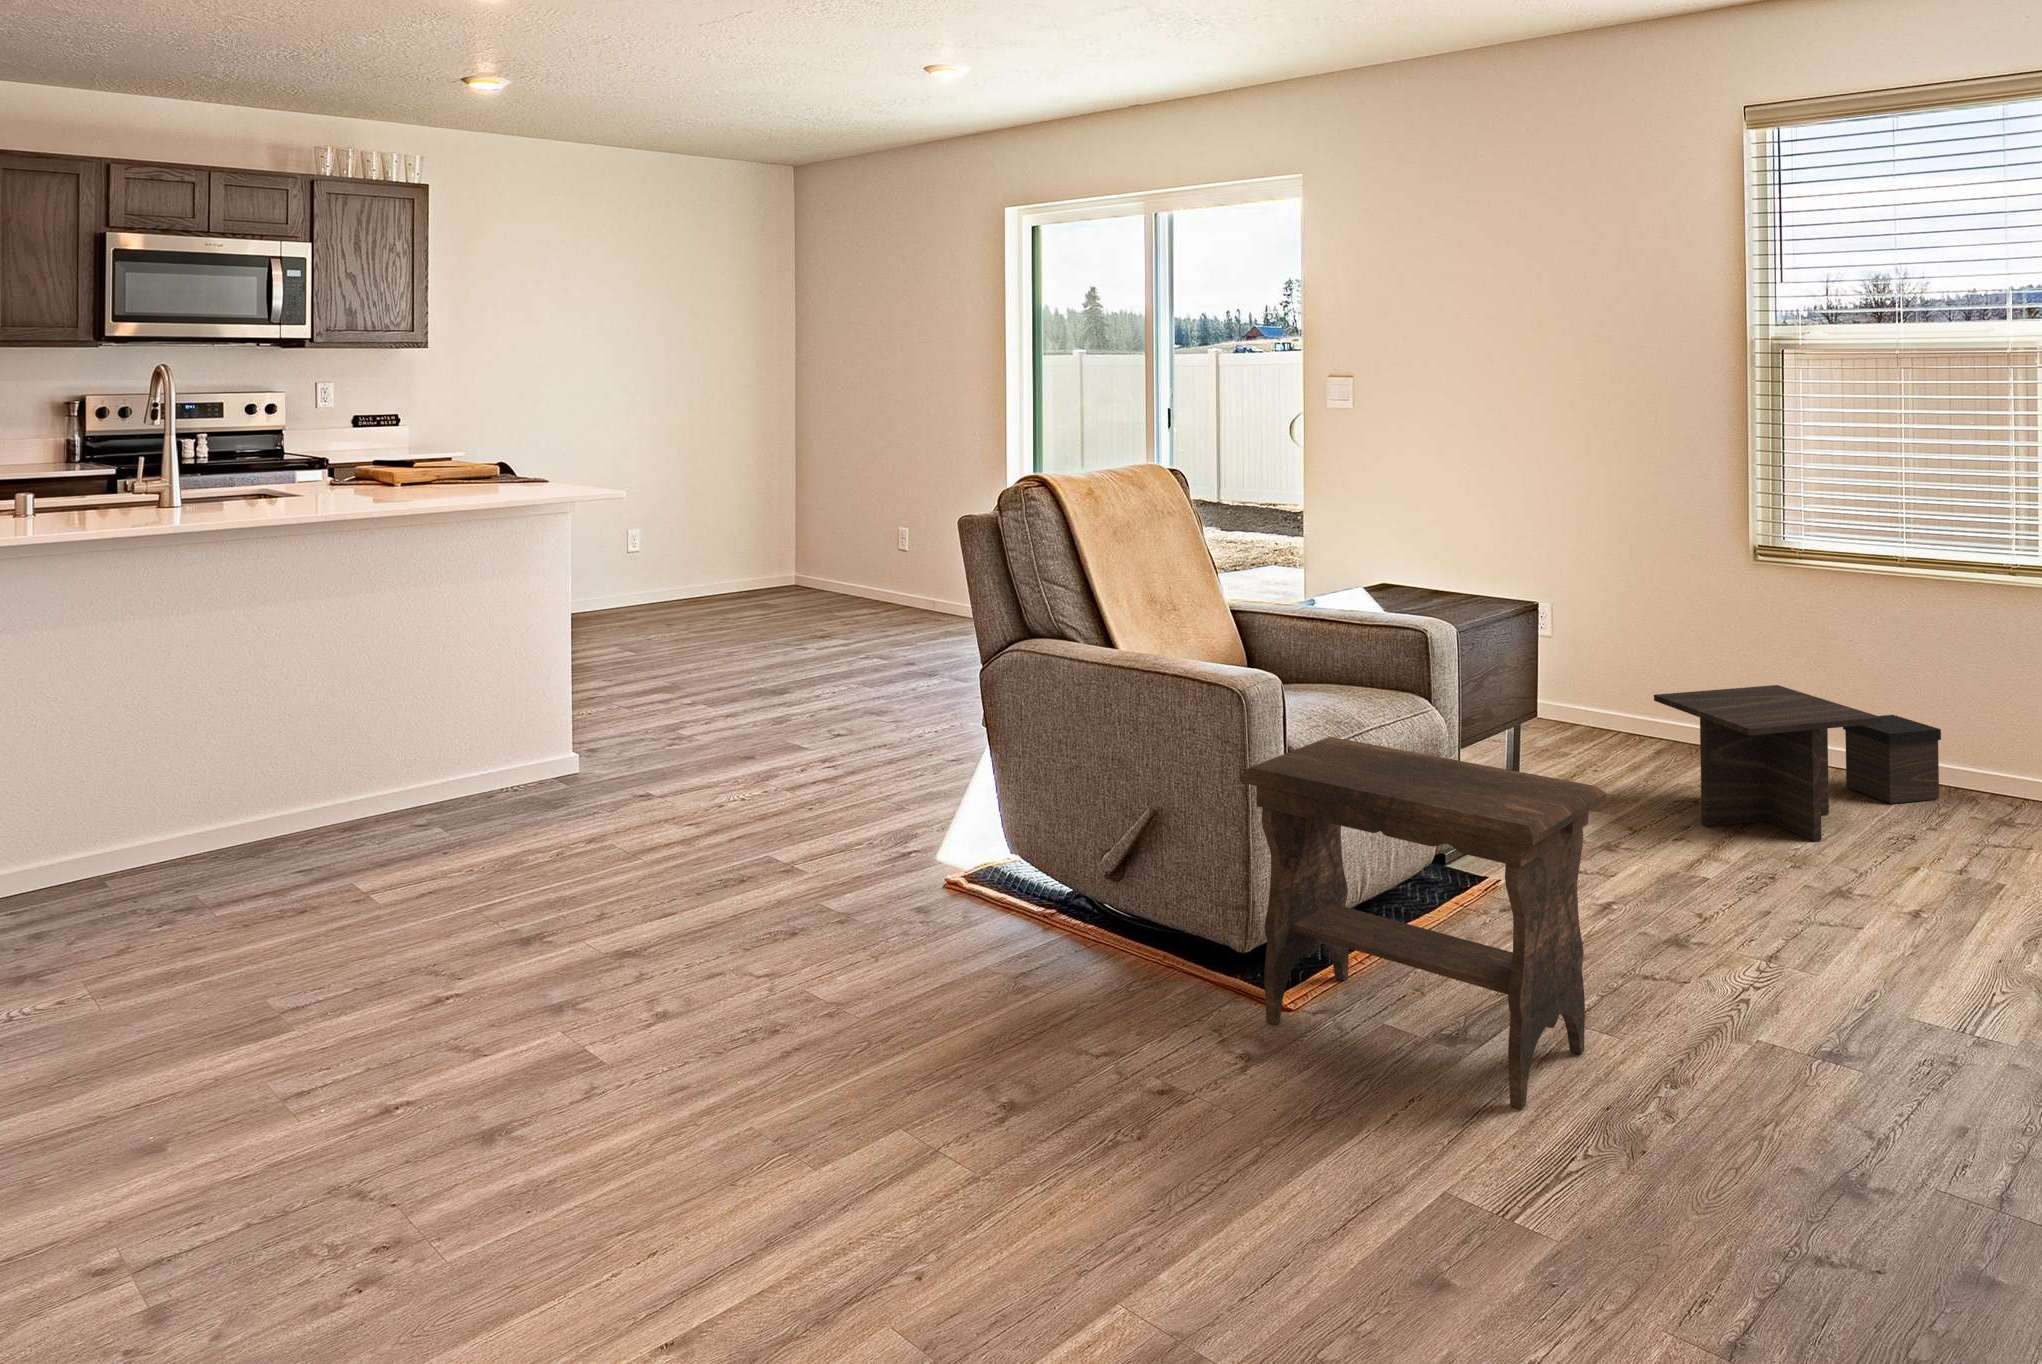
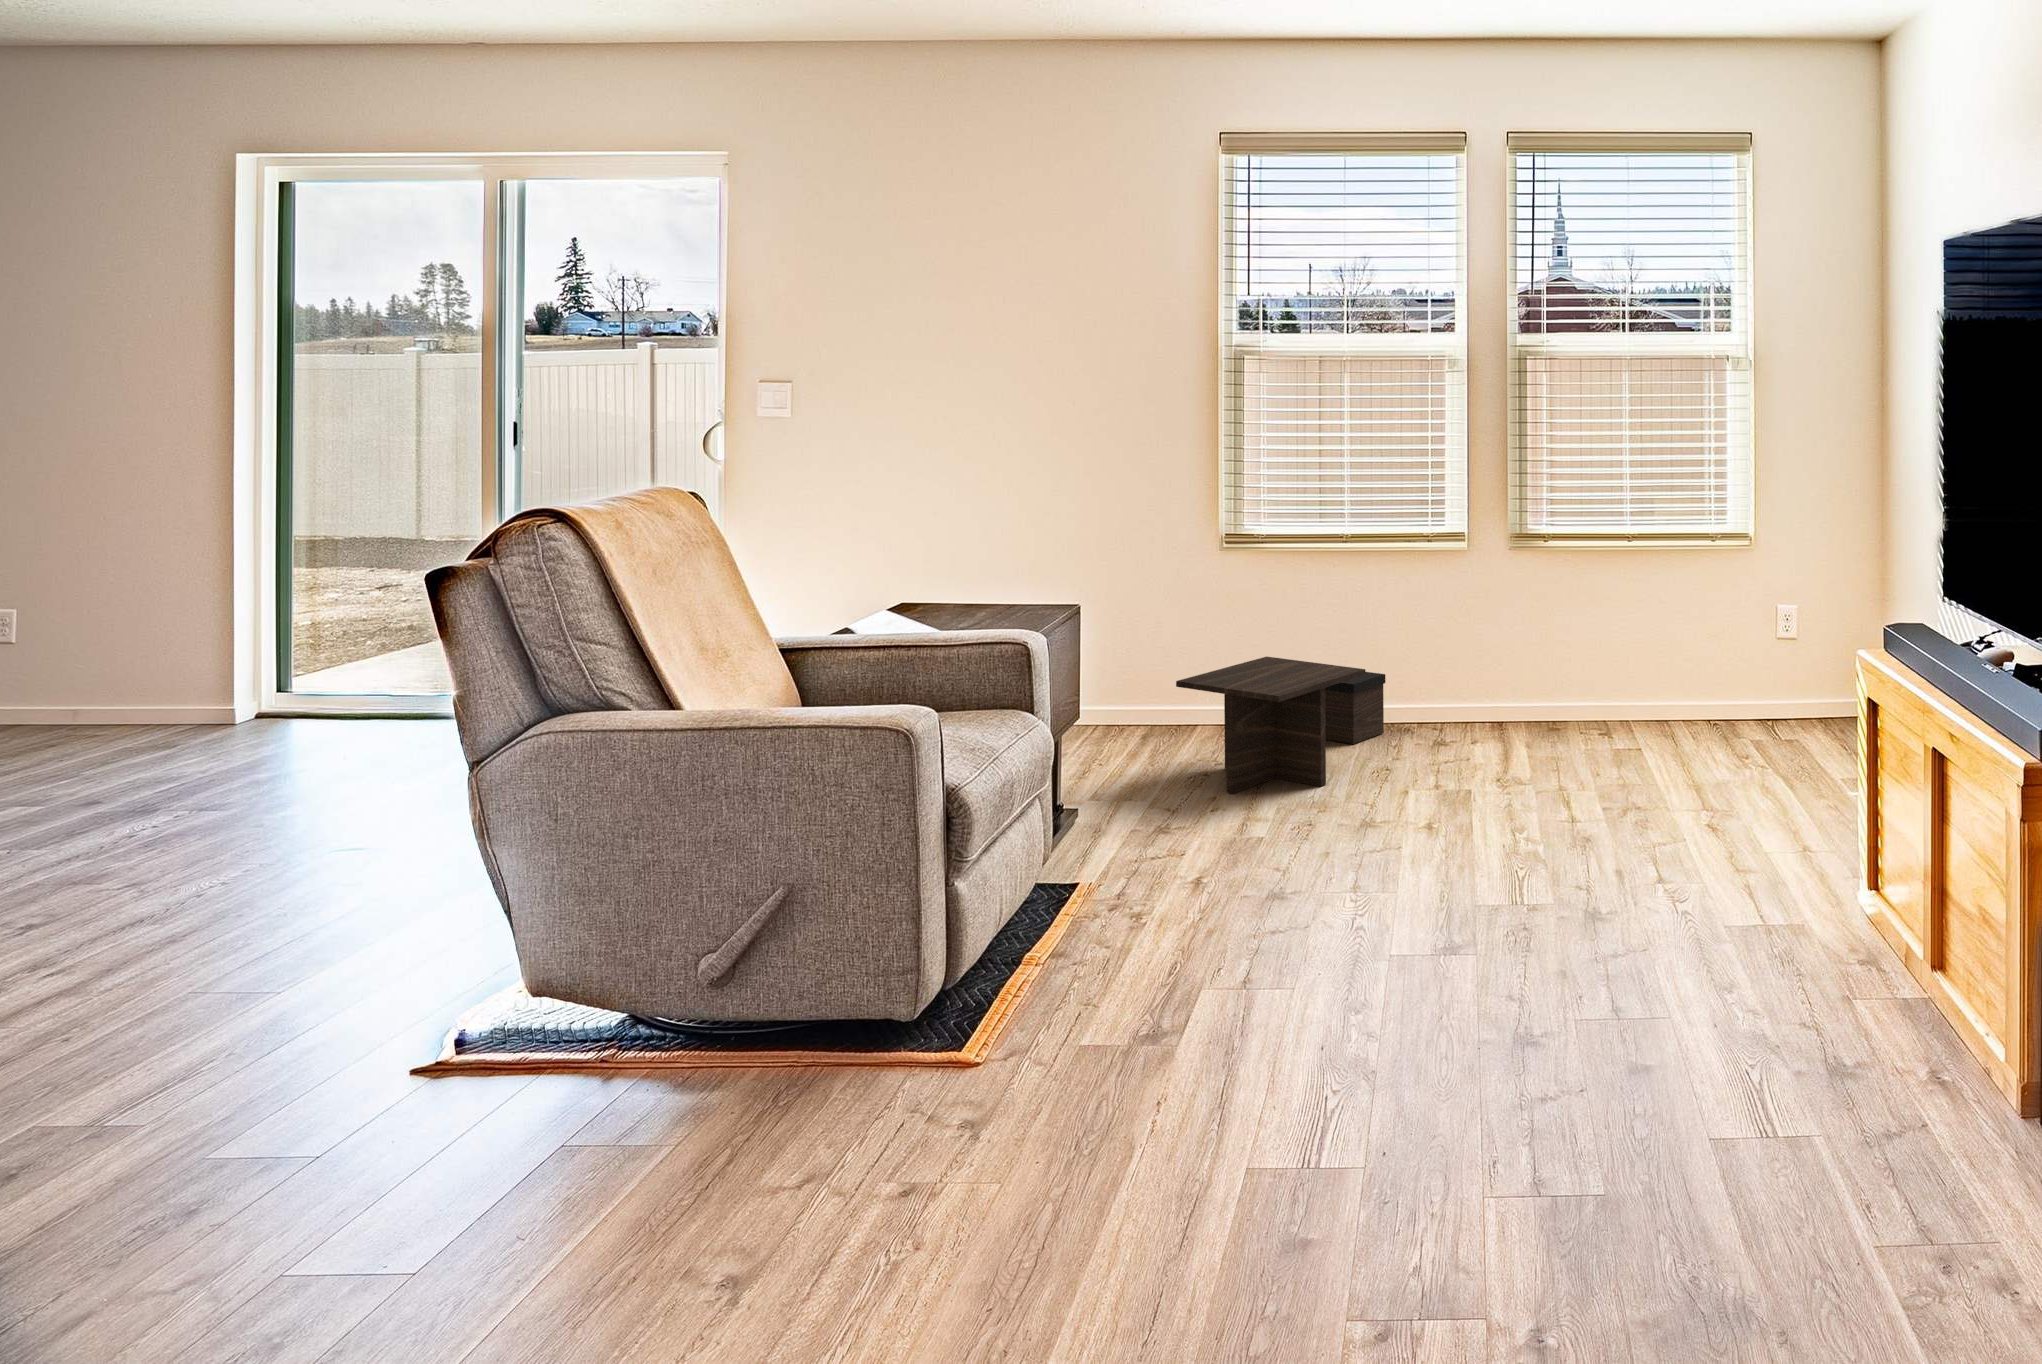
footstool: present [1240,737,1606,1109] -> none [935,757,1292,1084]

